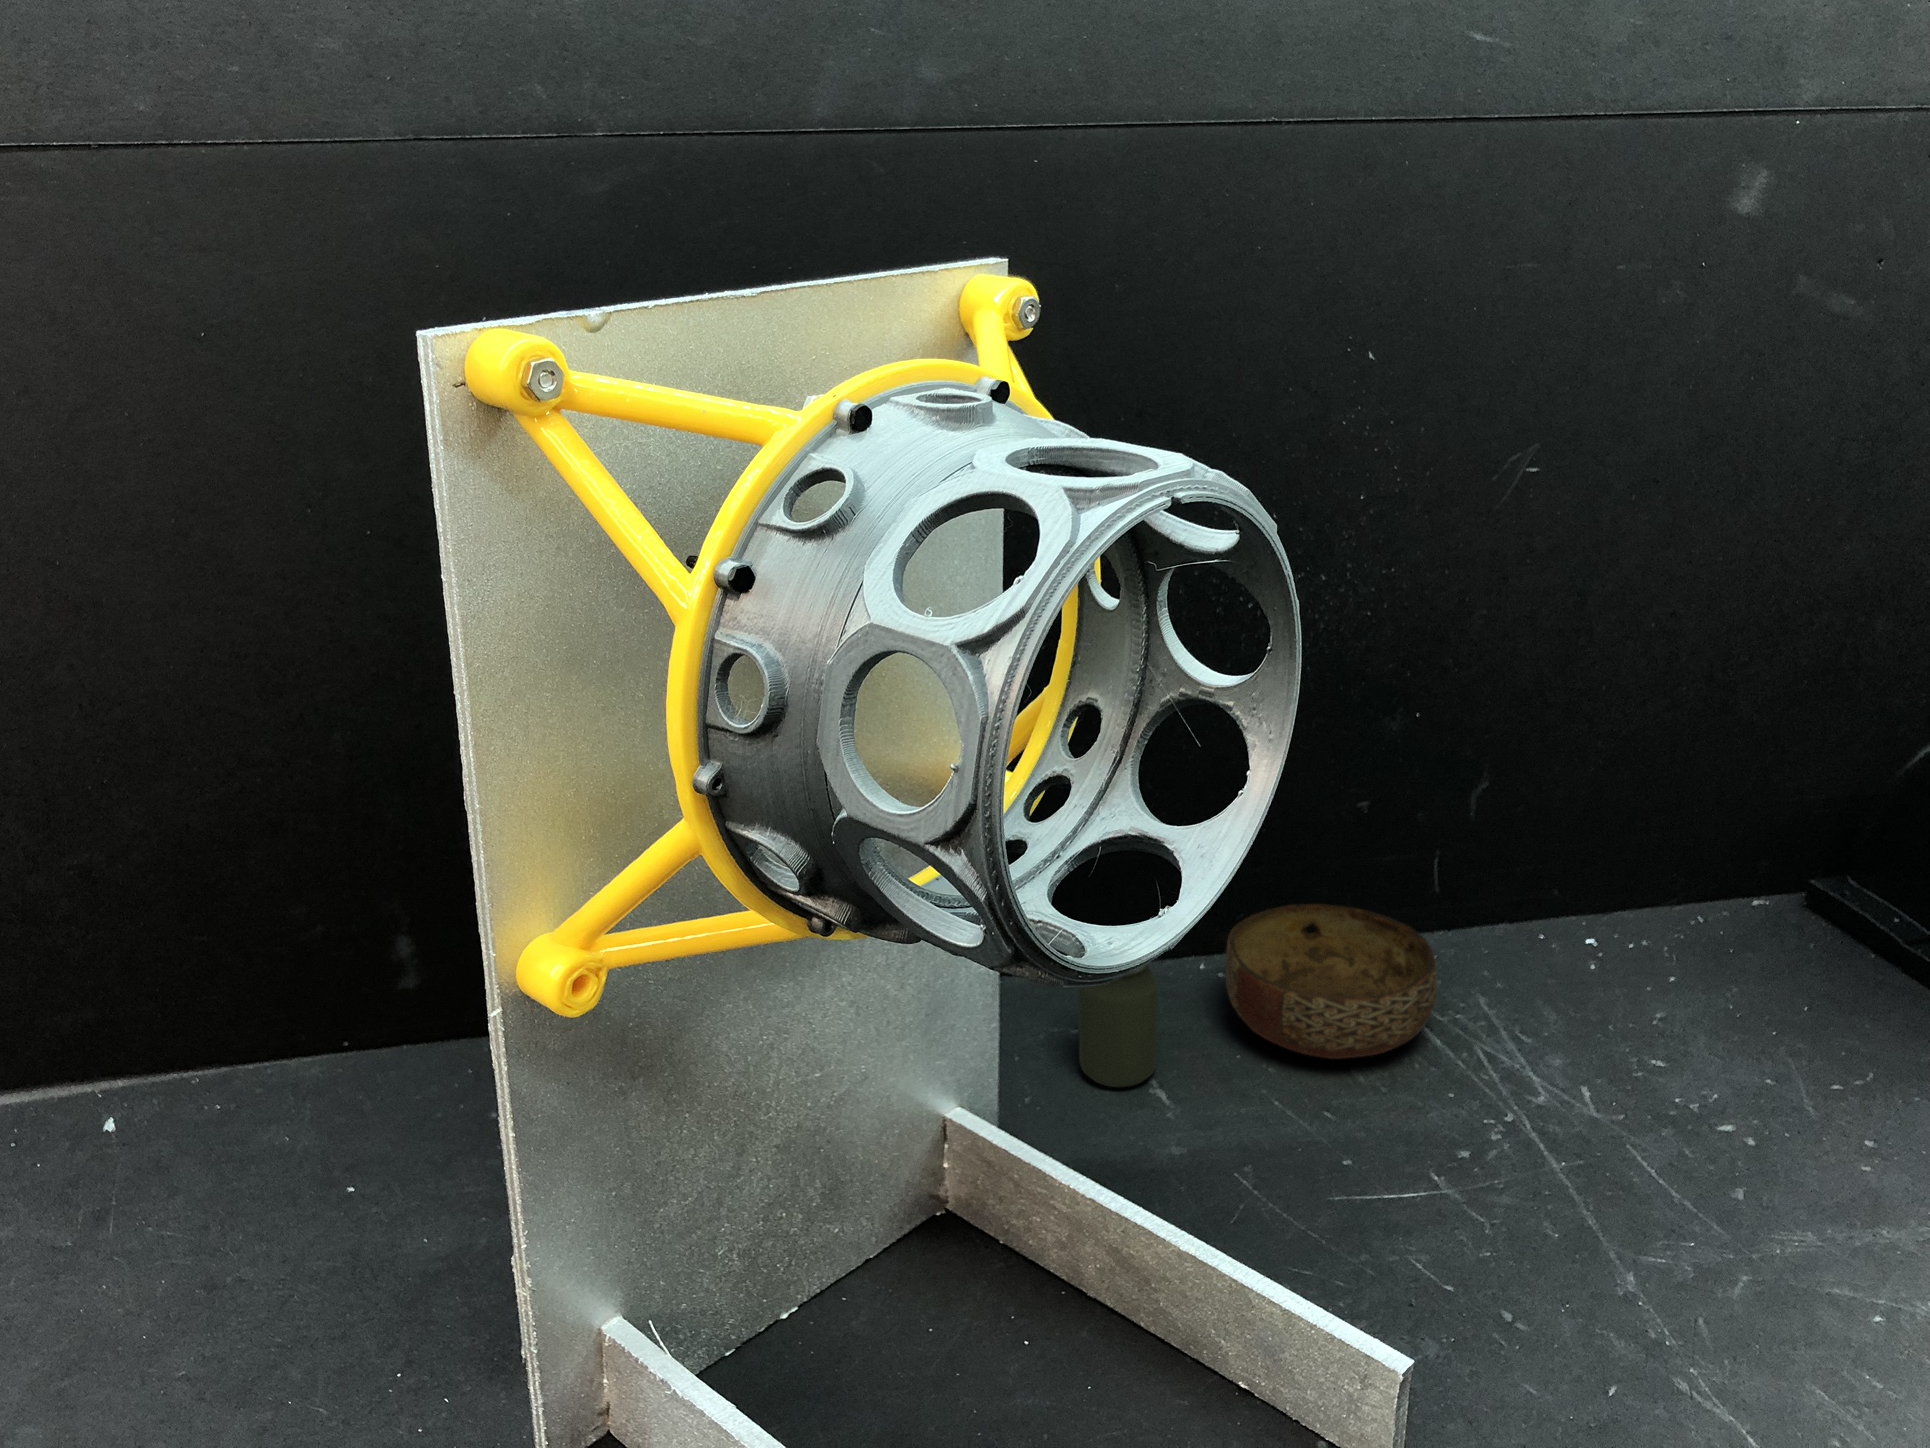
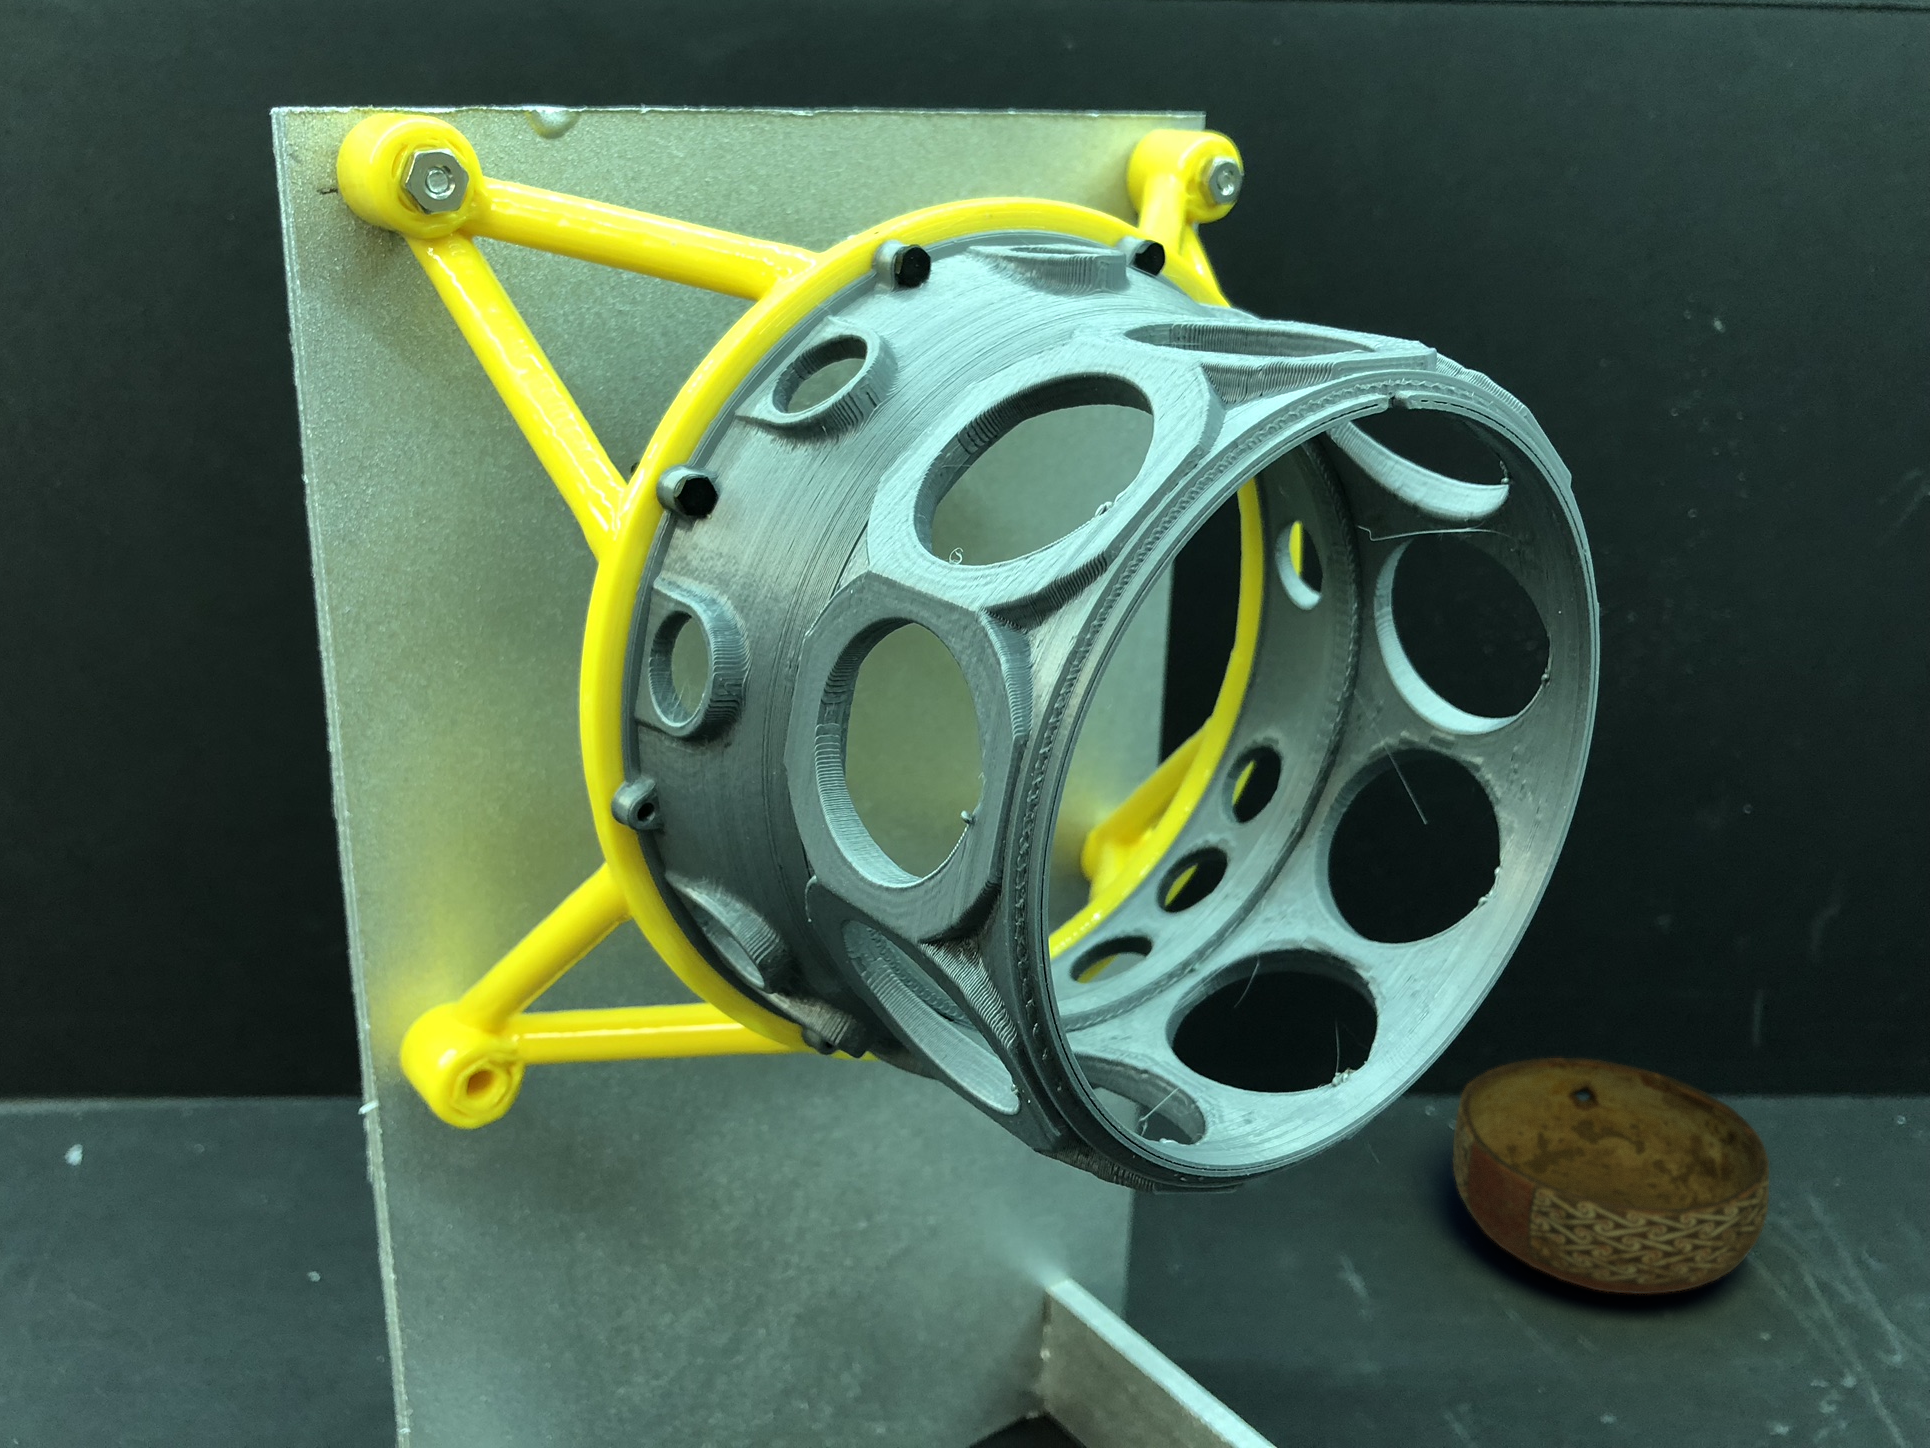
jar: present [1079,965,1158,1087] -> none [1231,1075,1350,1296]

